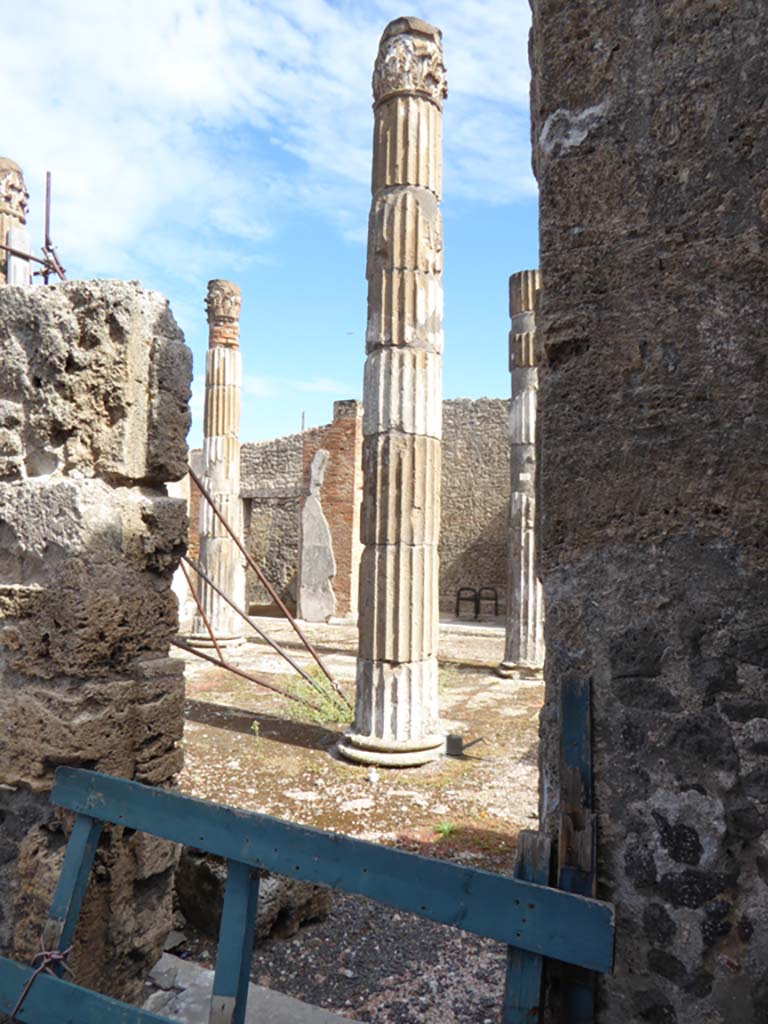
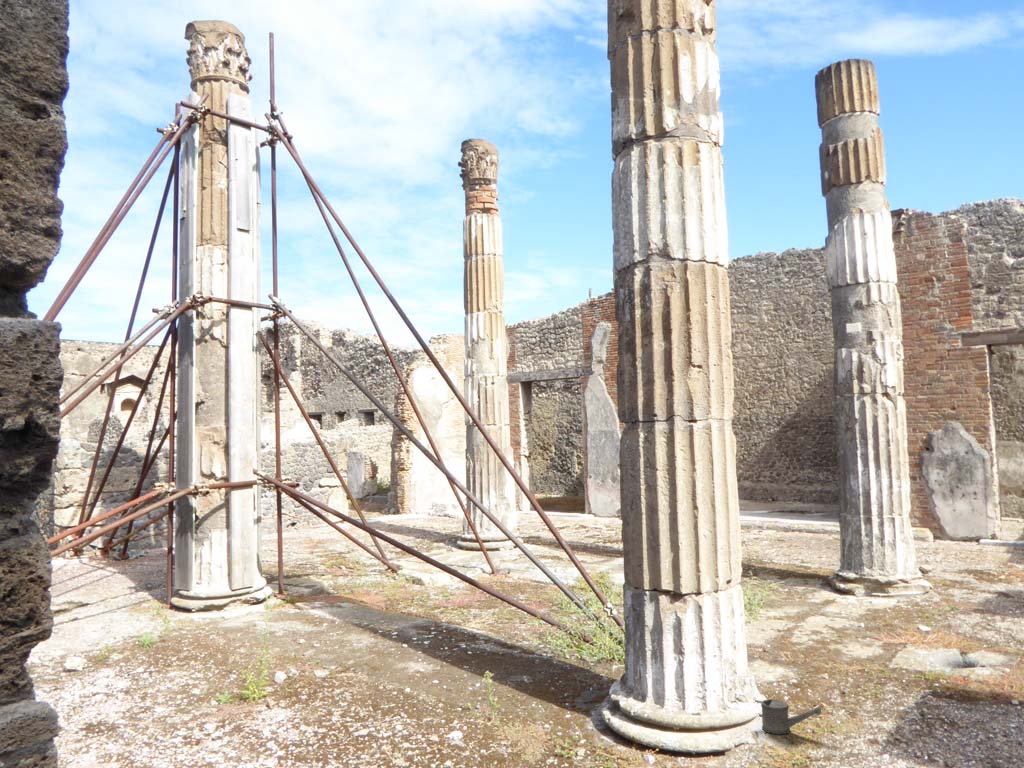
bench: present [455,586,499,618] -> none [772,469,825,507]

